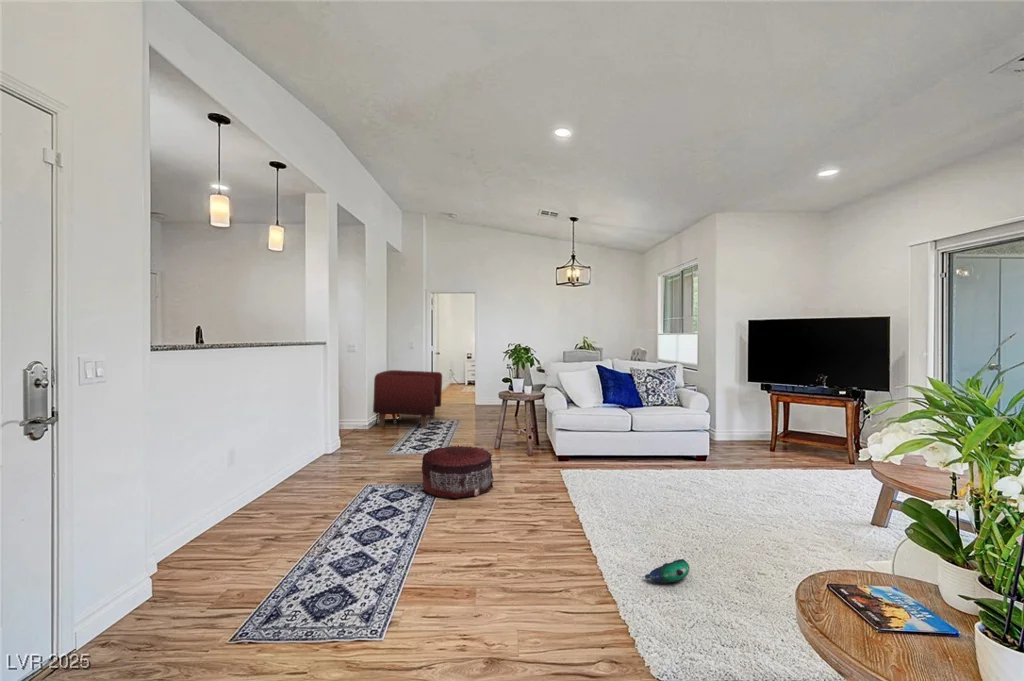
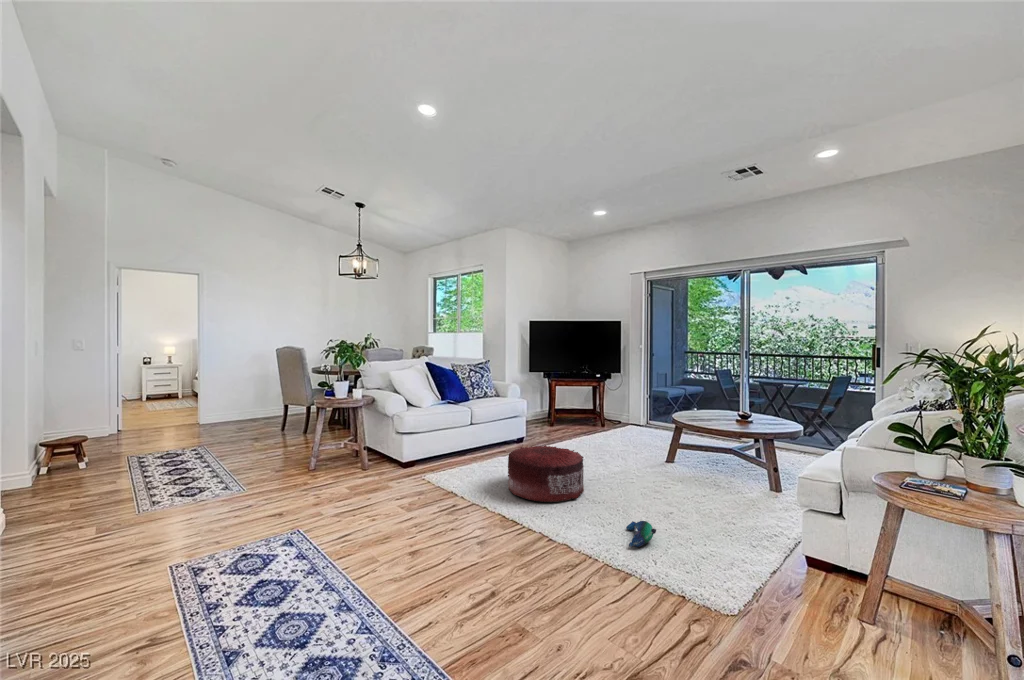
armchair: present [373,370,442,428] -> none [40,384,176,479]
pouf: present [422,445,493,498] -> present [508,445,584,502]

